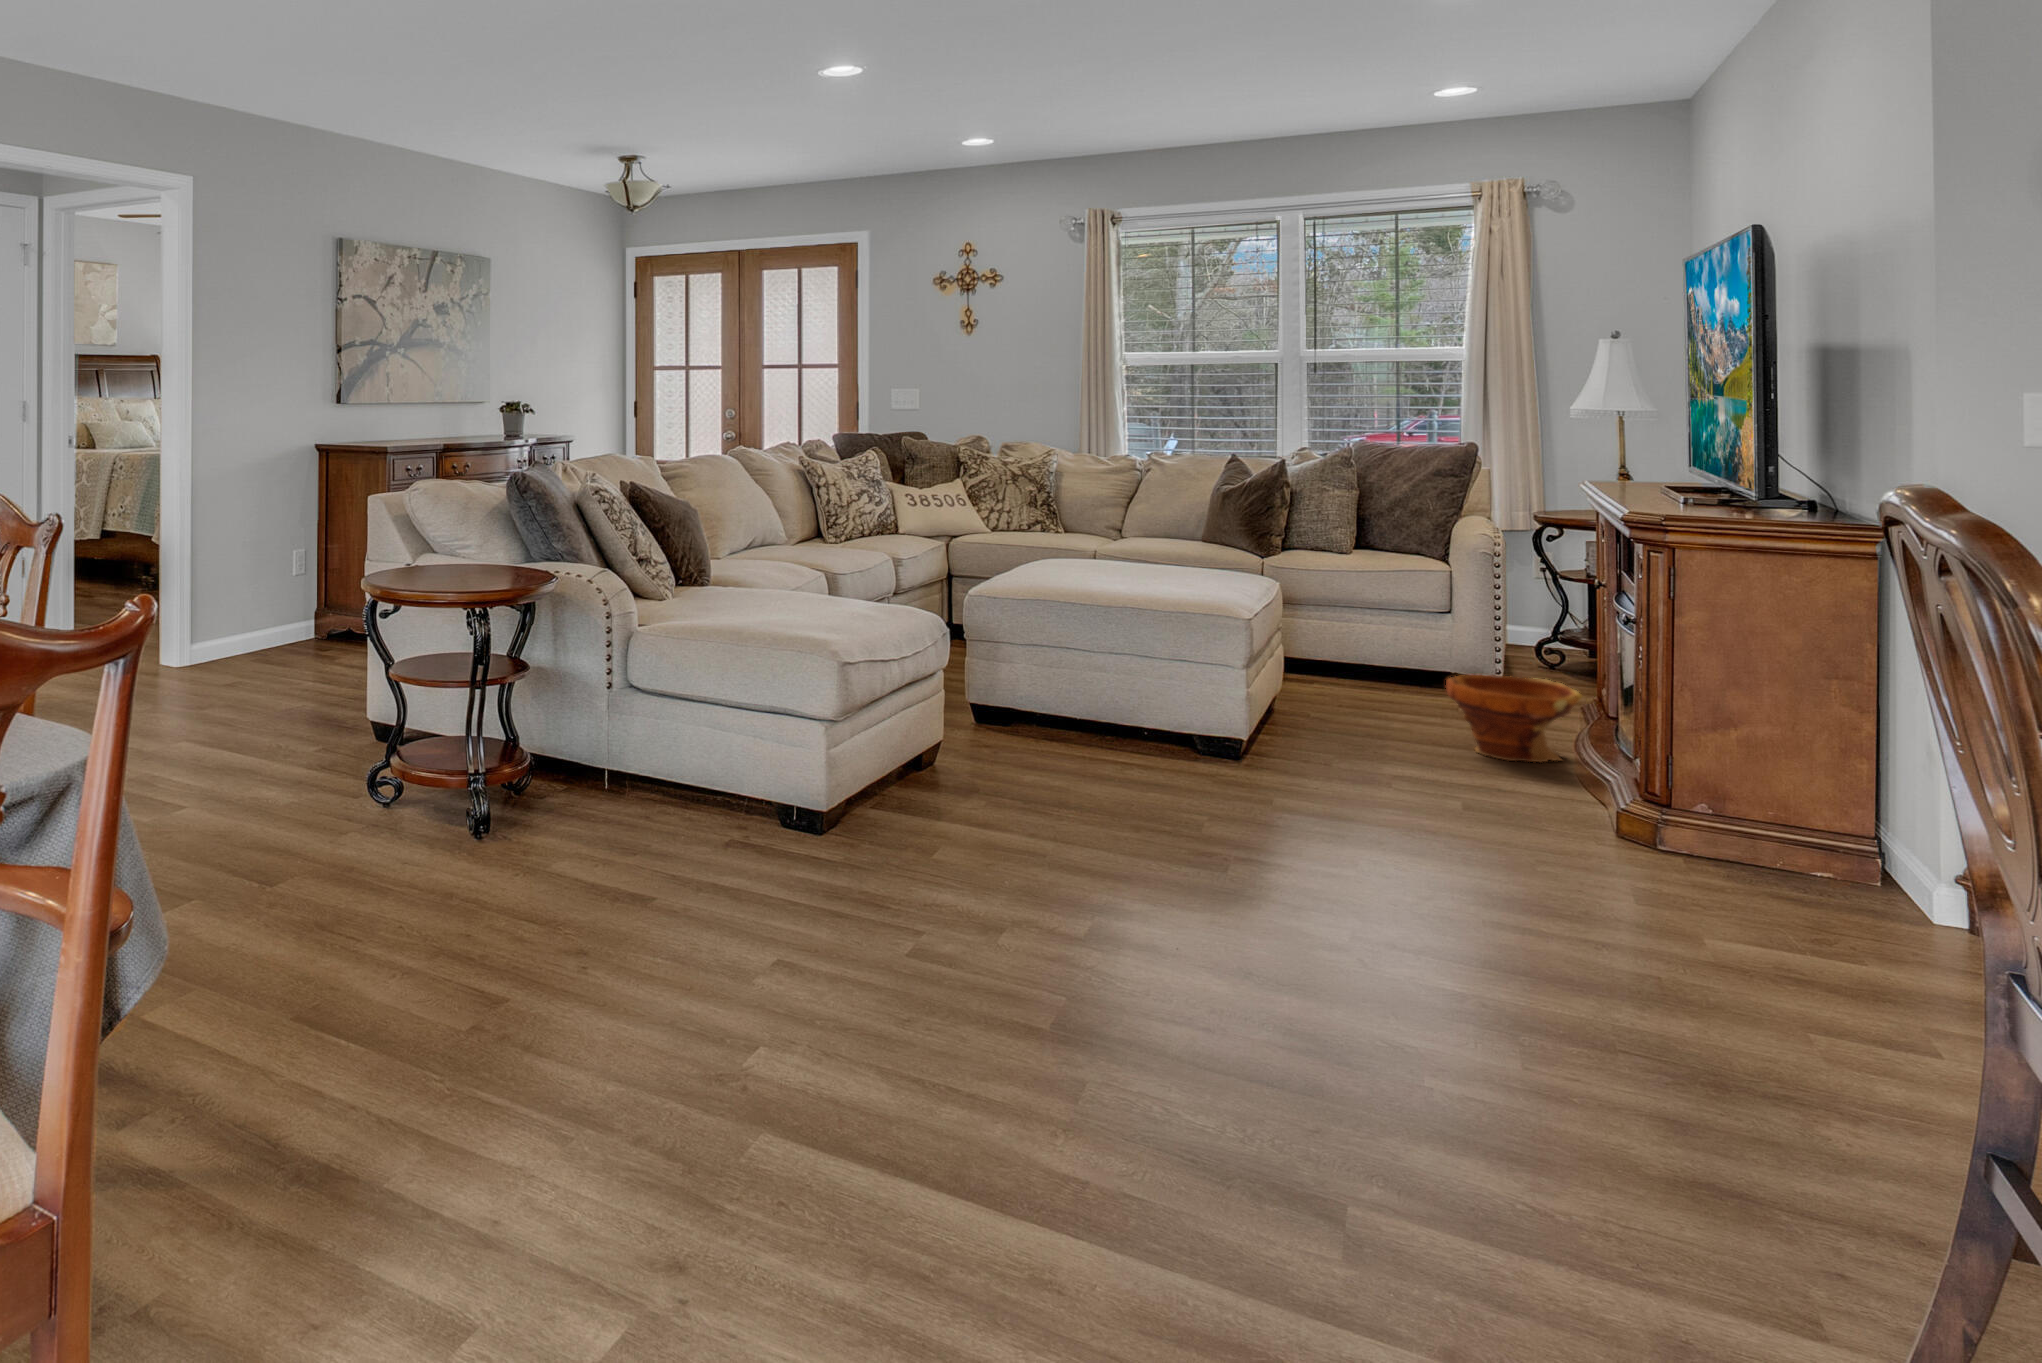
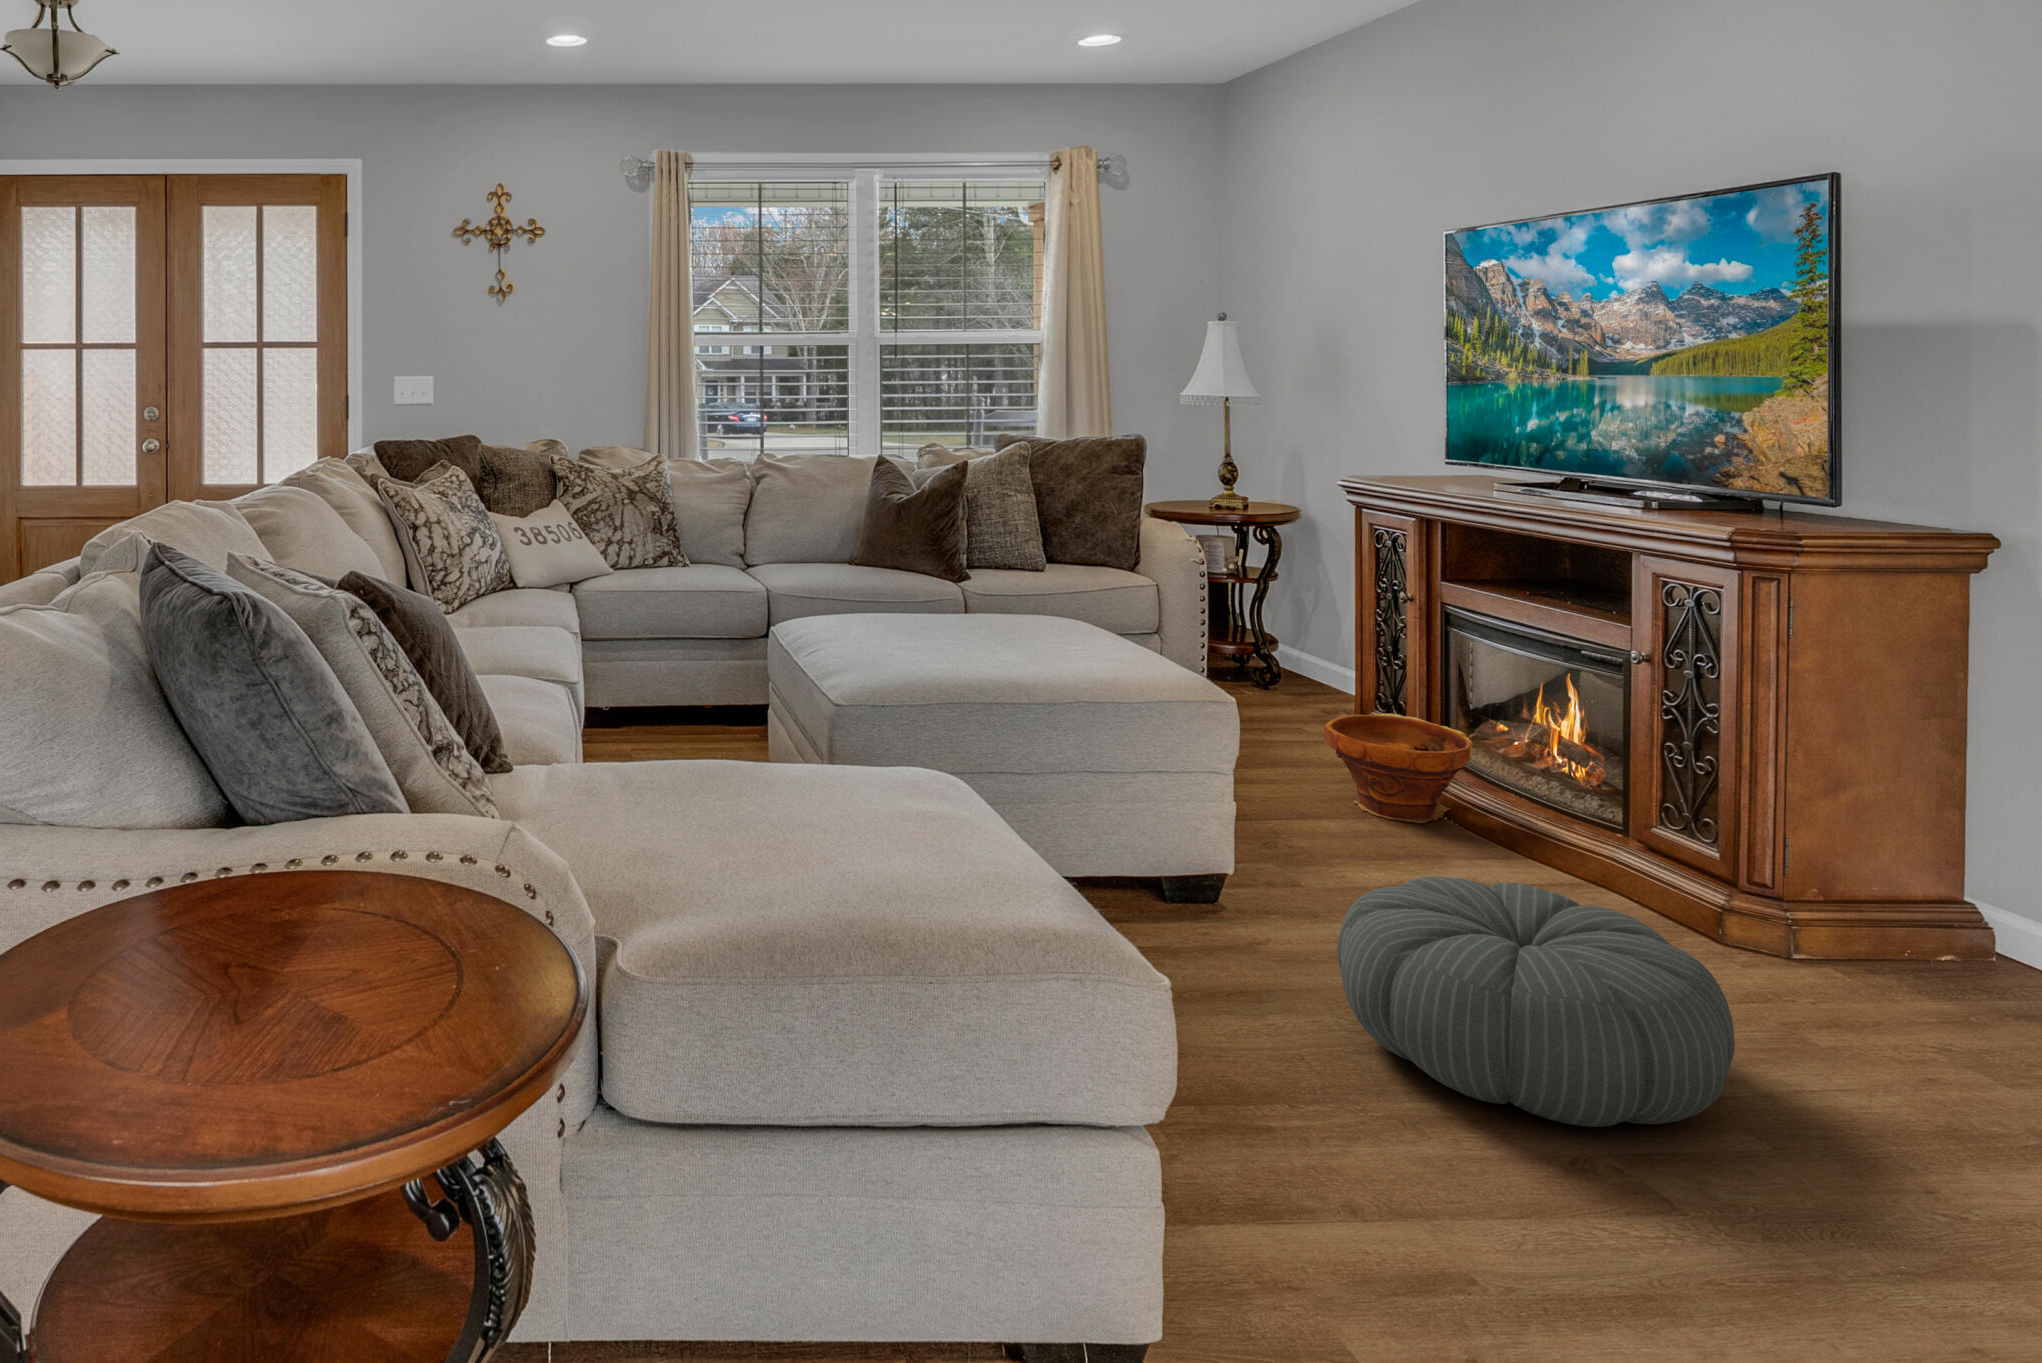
pouf: none [1112,706,1362,842] -> present [1337,876,1735,1127]

